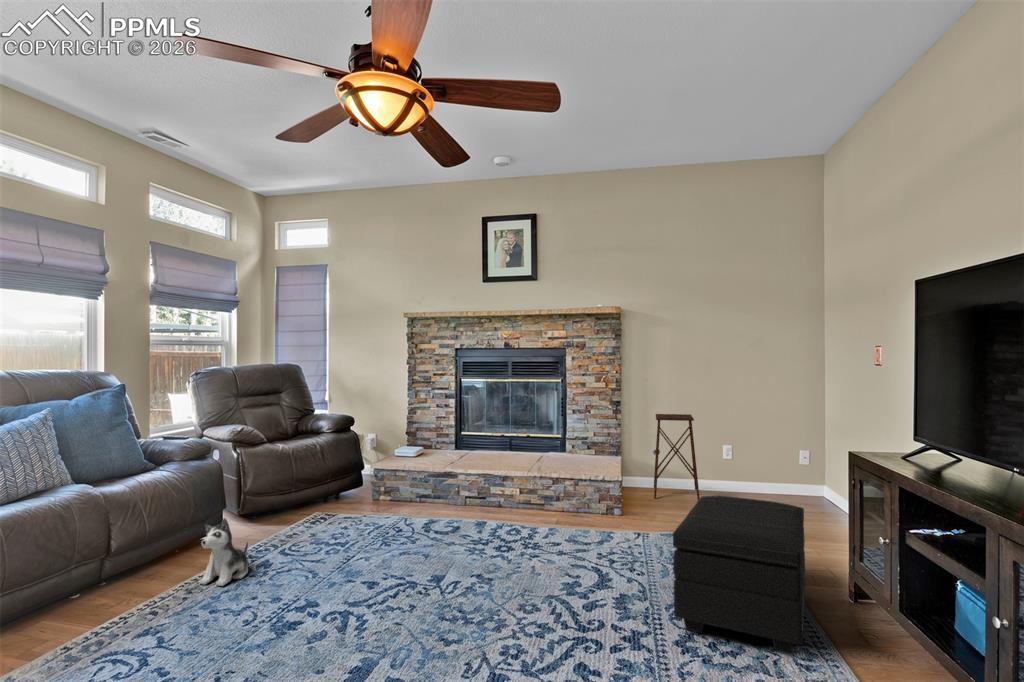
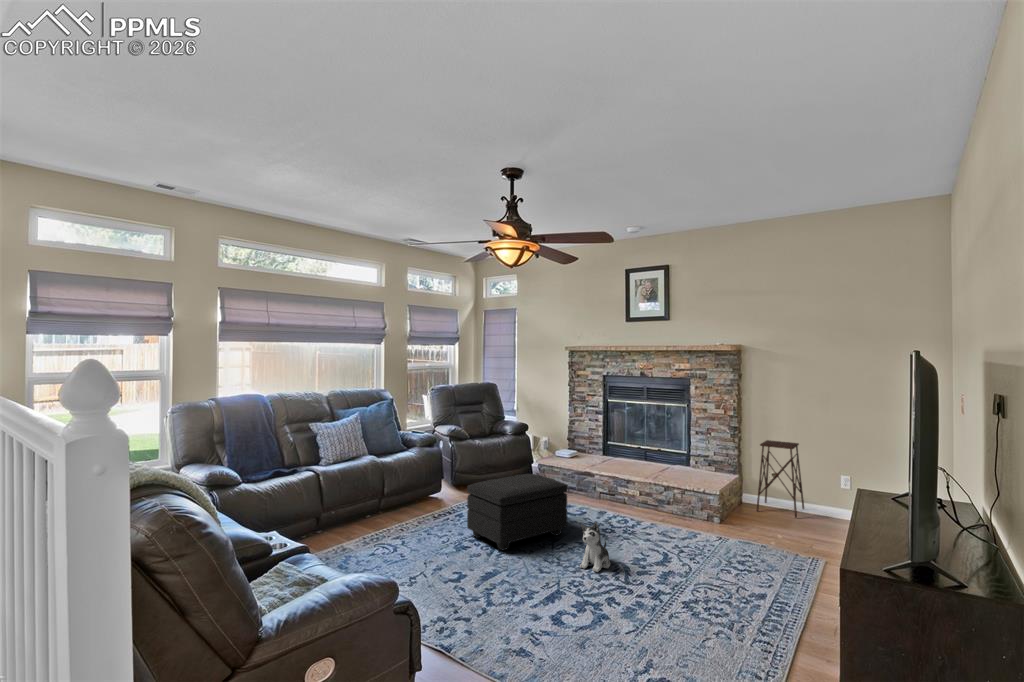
footstool: present [673,496,805,654] -> present [467,474,567,550]
plush toy: present [199,518,248,586] -> present [580,522,610,572]

